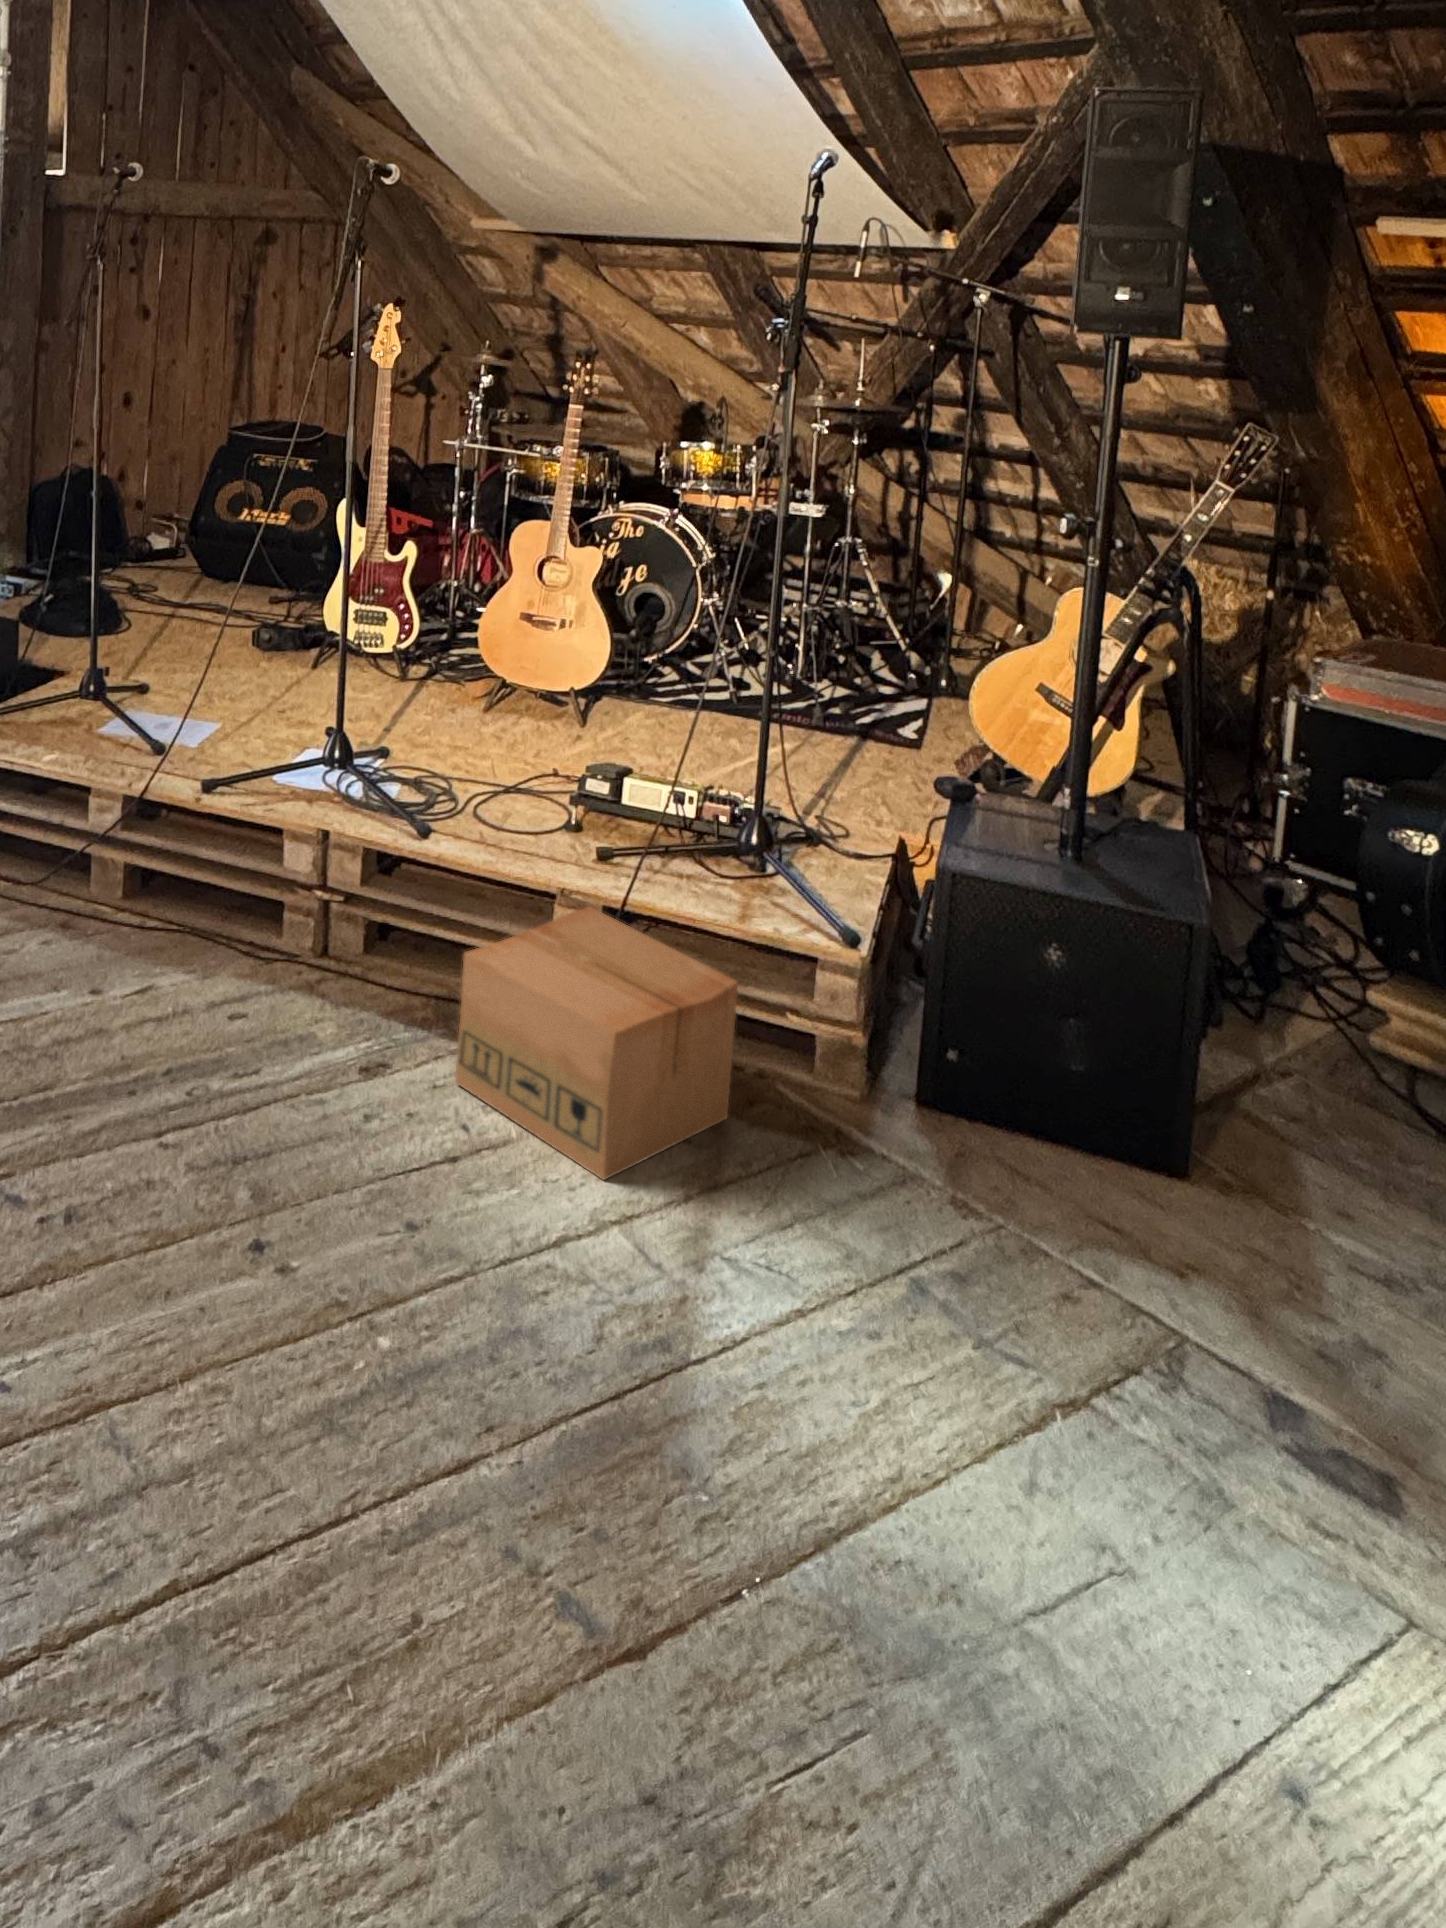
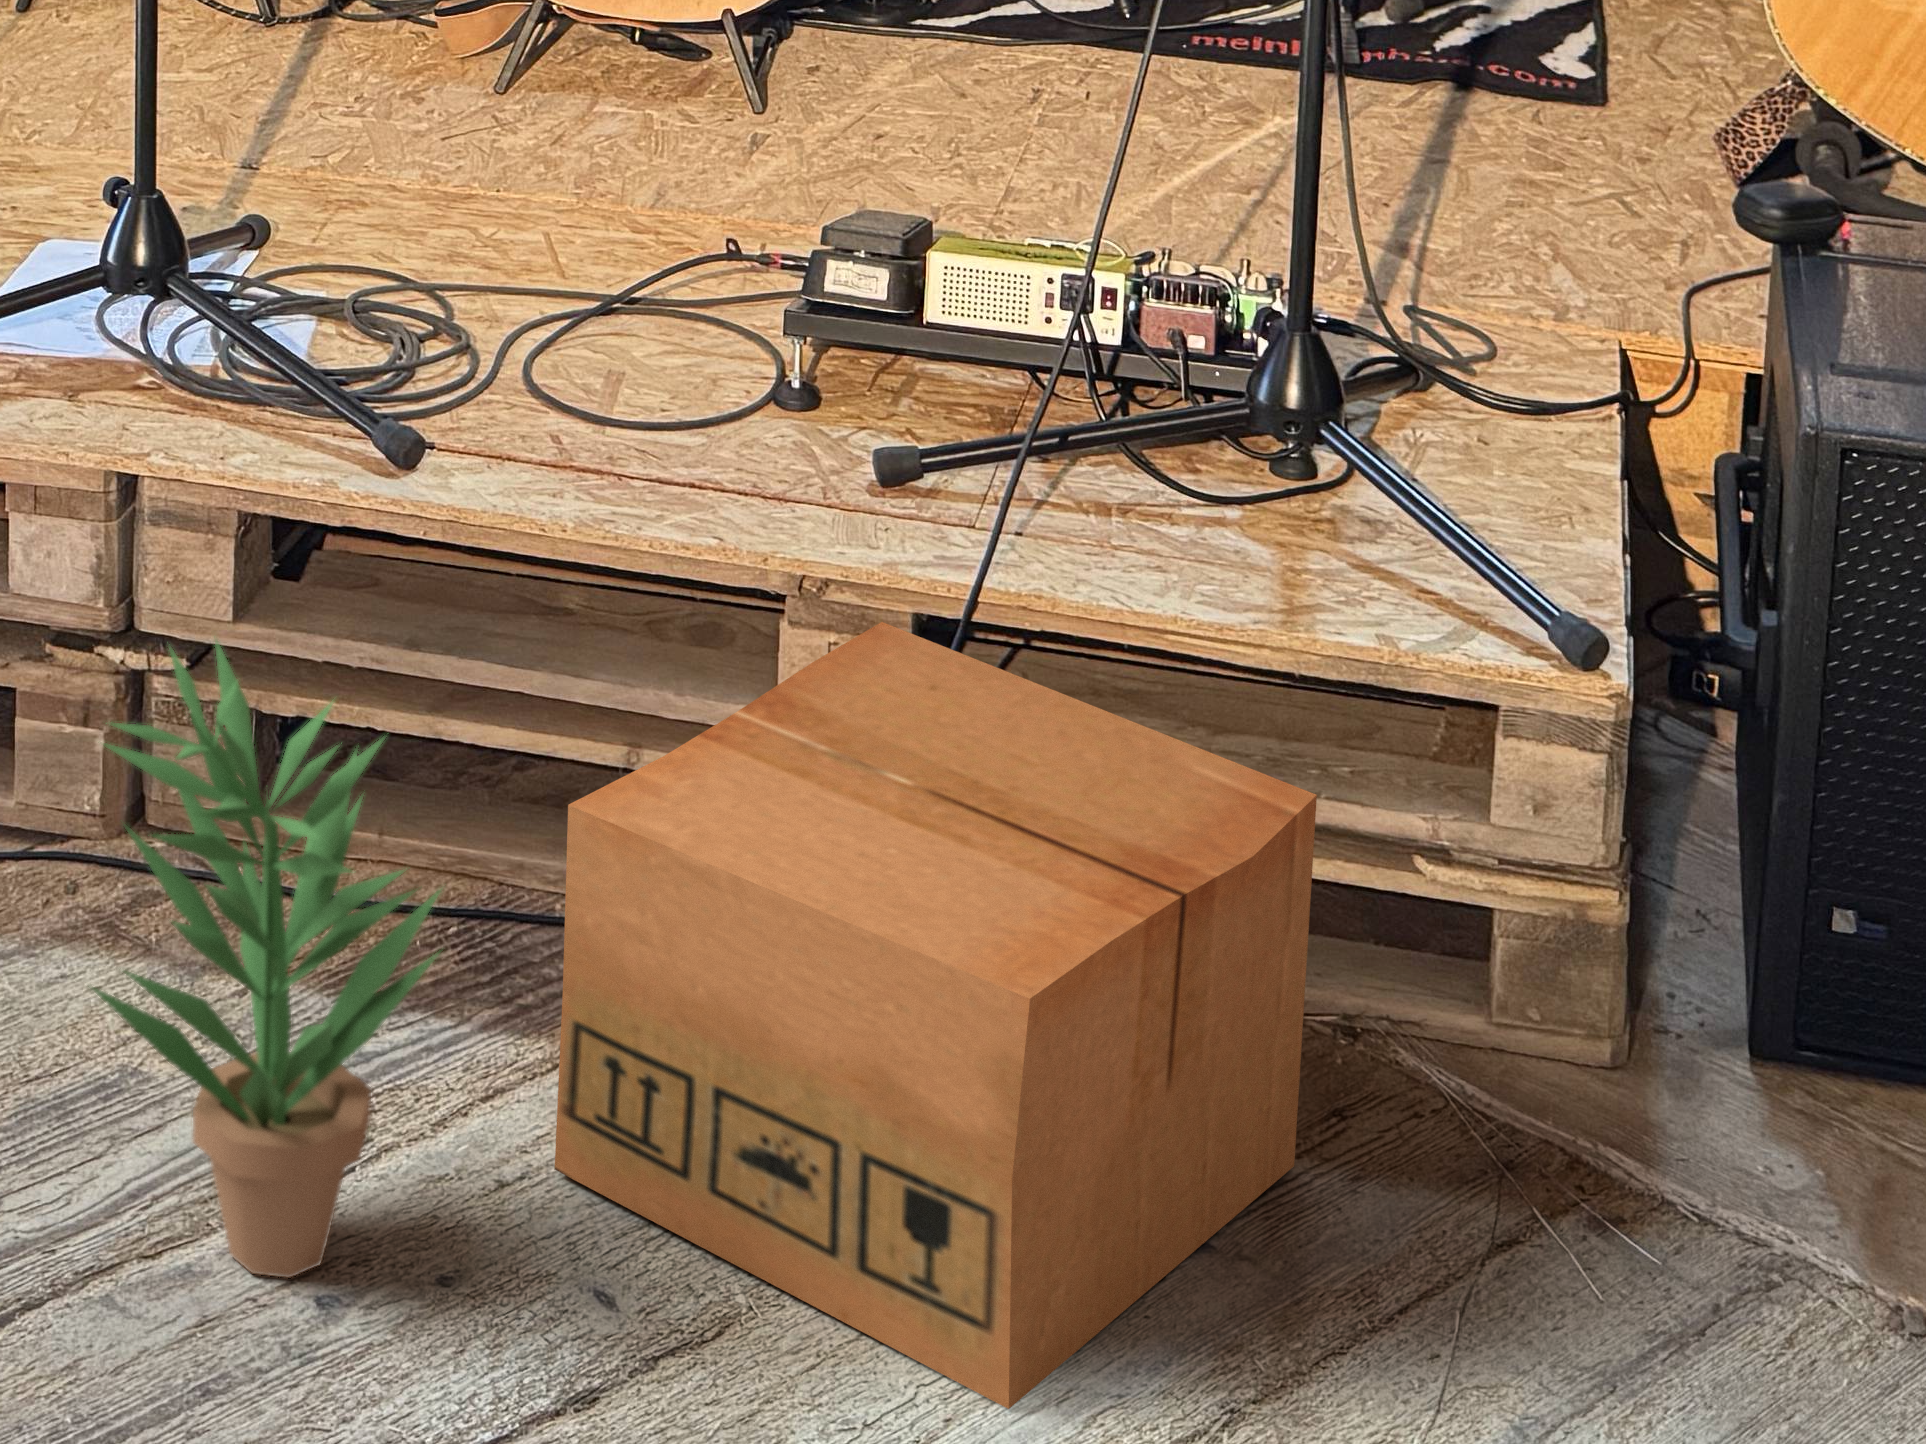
potted plant: none [292,877,419,1104] -> present [92,642,440,1277]

